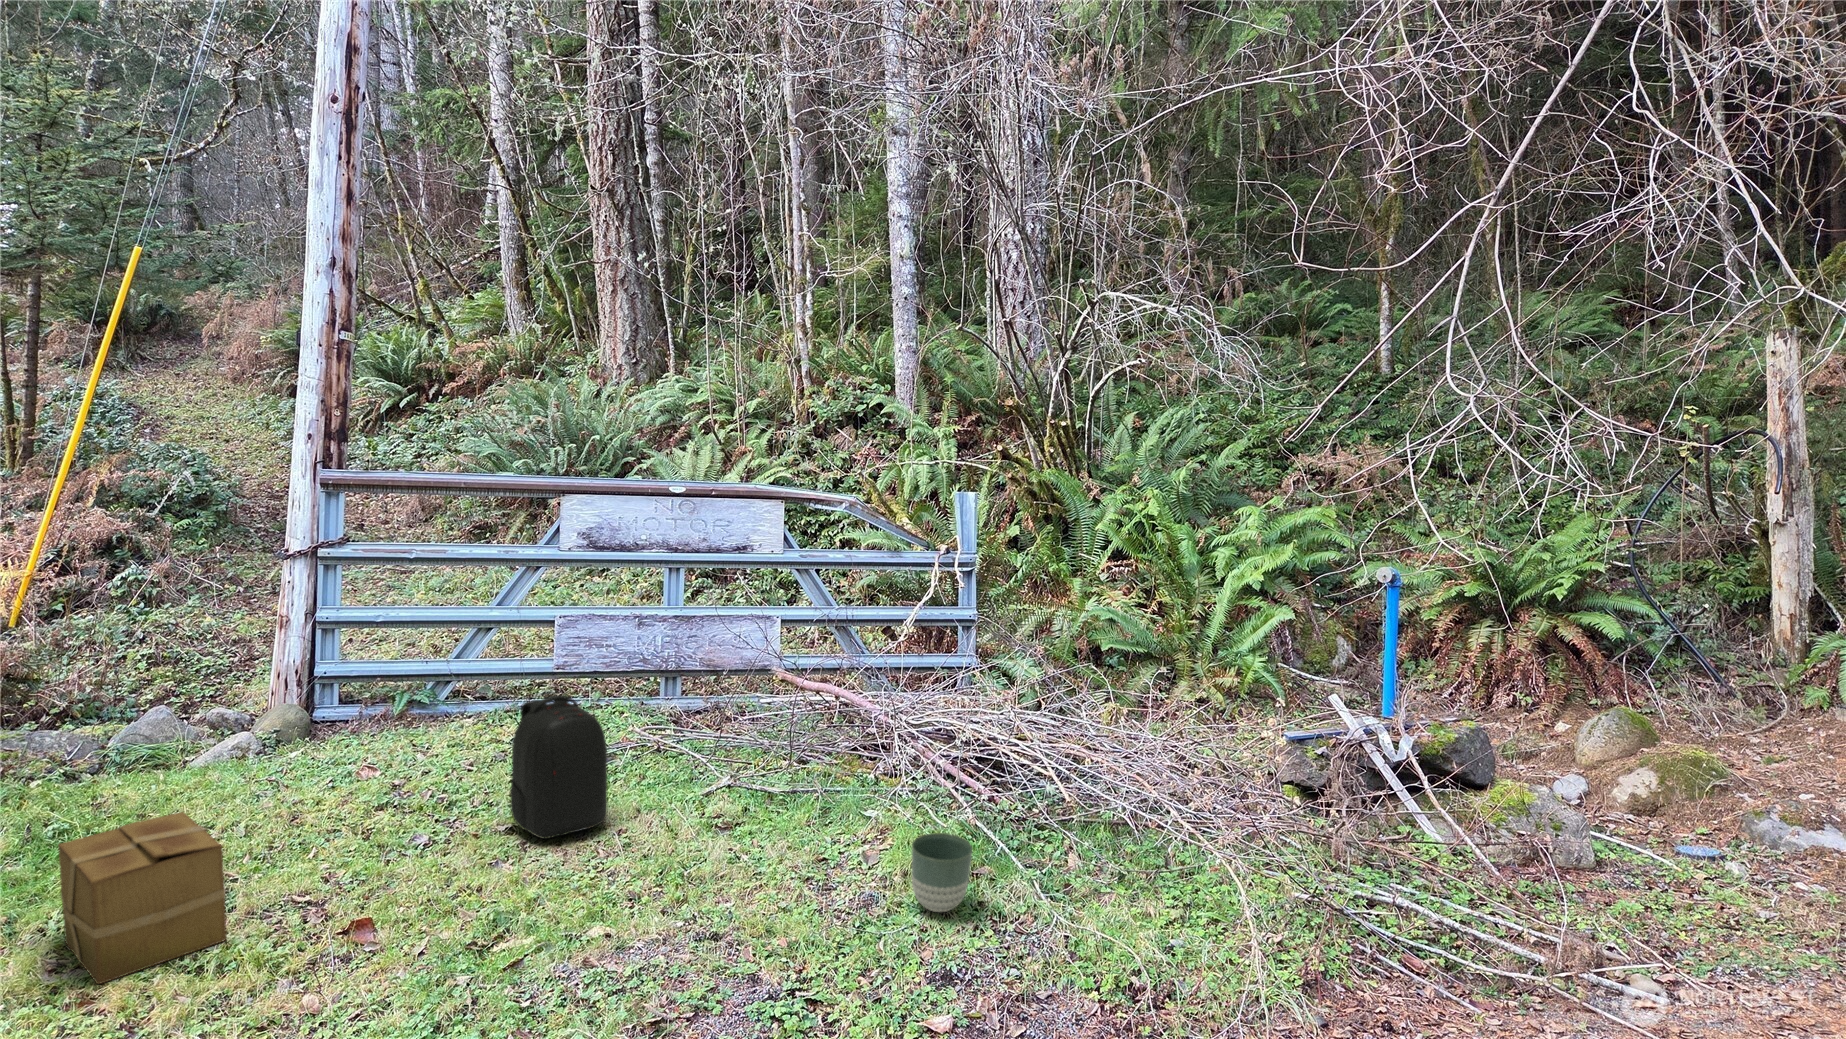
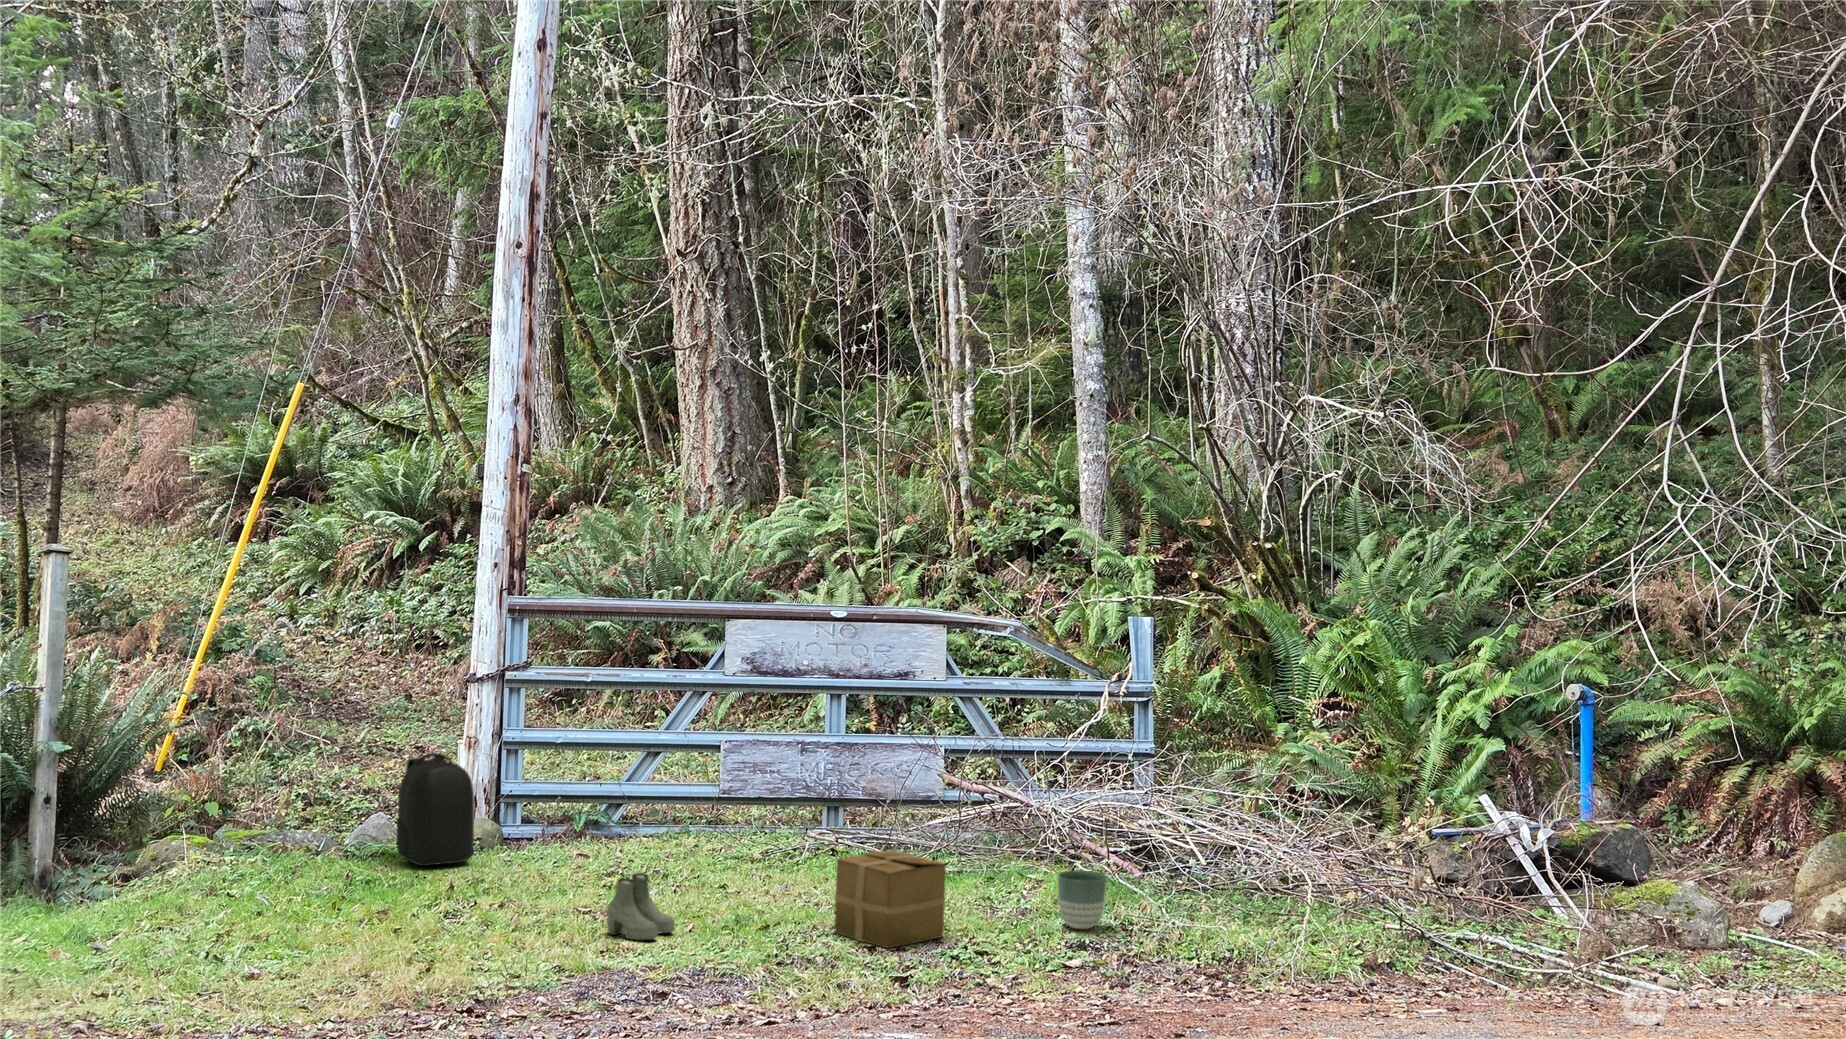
backpack: present [510,695,607,839] -> present [396,753,474,866]
cardboard box: present [58,812,227,984] -> present [835,850,946,948]
boots: none [279,888,385,1004] -> present [607,873,675,940]

